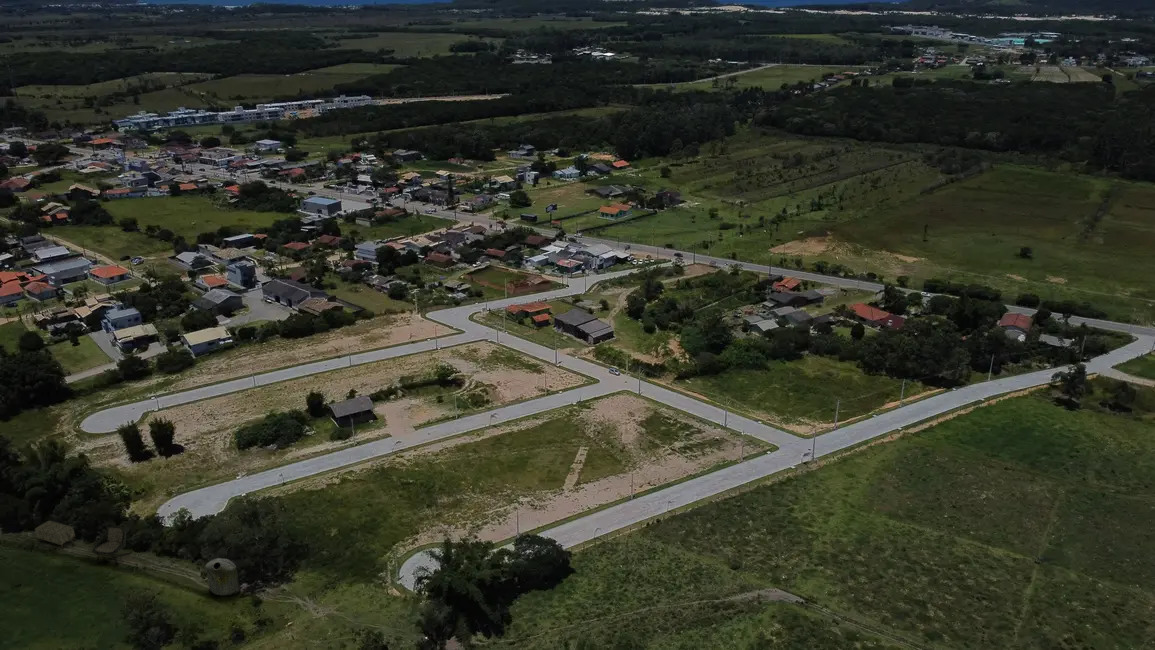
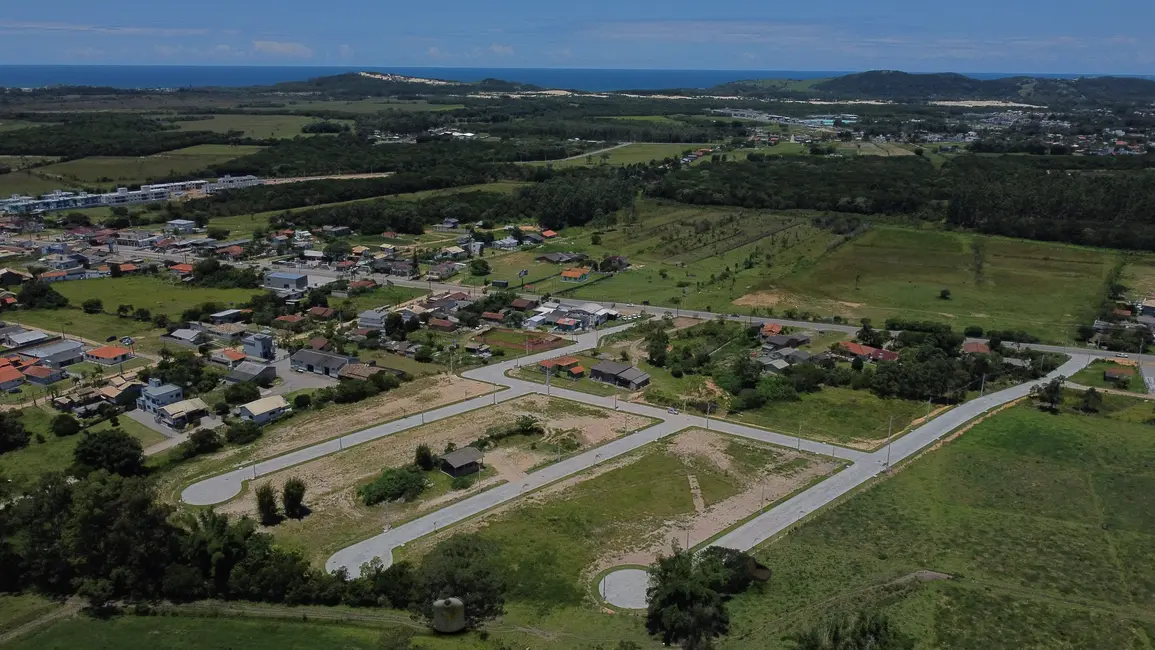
bench: present [35,521,75,548] -> none [224,585,264,610]
lounge chair: present [93,526,131,563] -> present [745,557,772,585]

